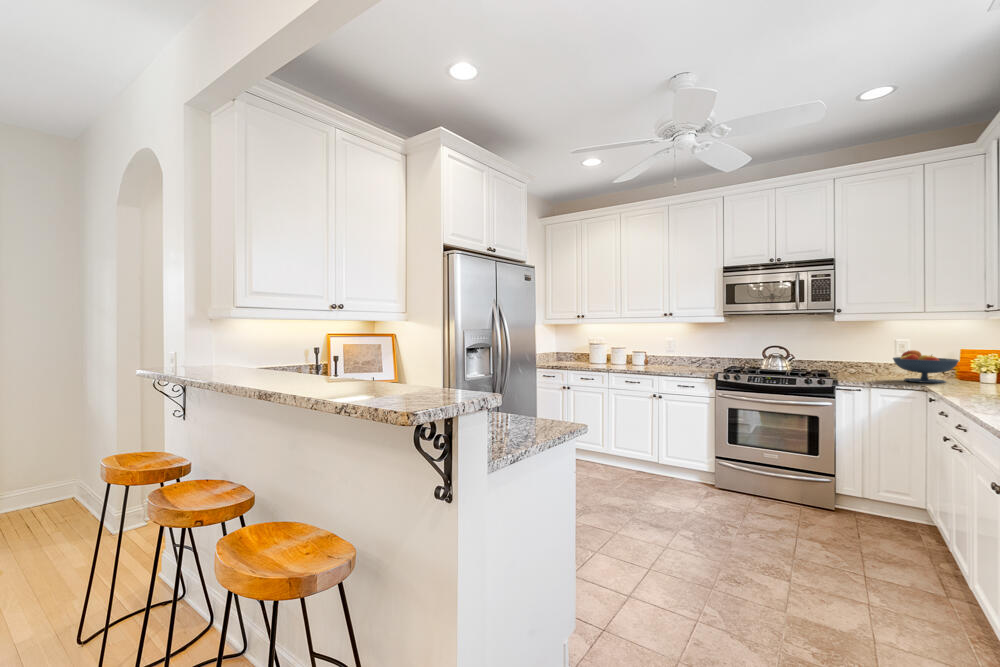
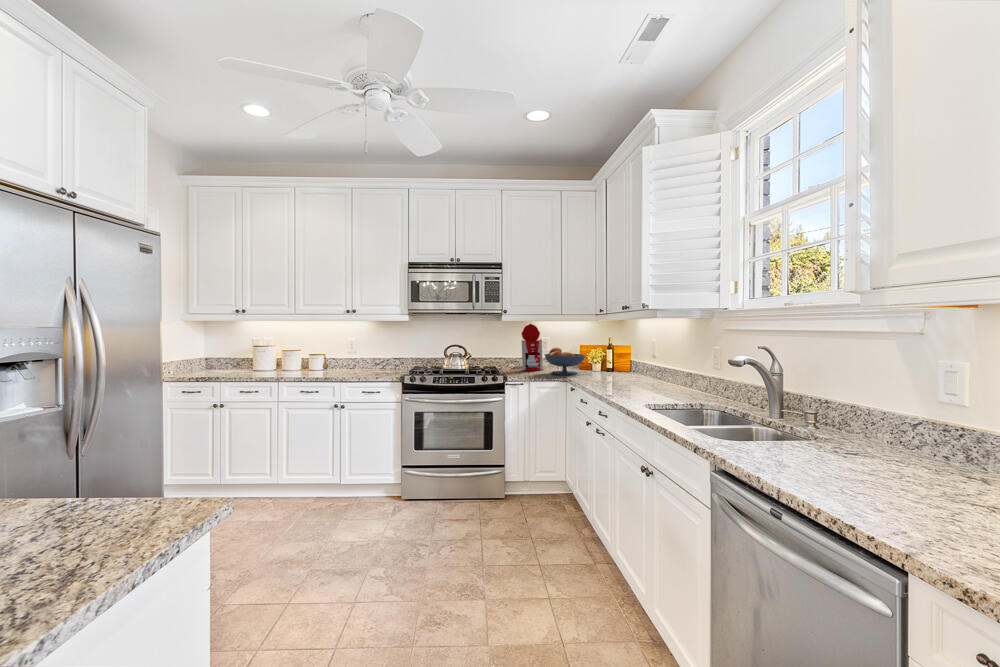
coffee maker: none [853,322,896,377] -> present [513,324,543,371]

